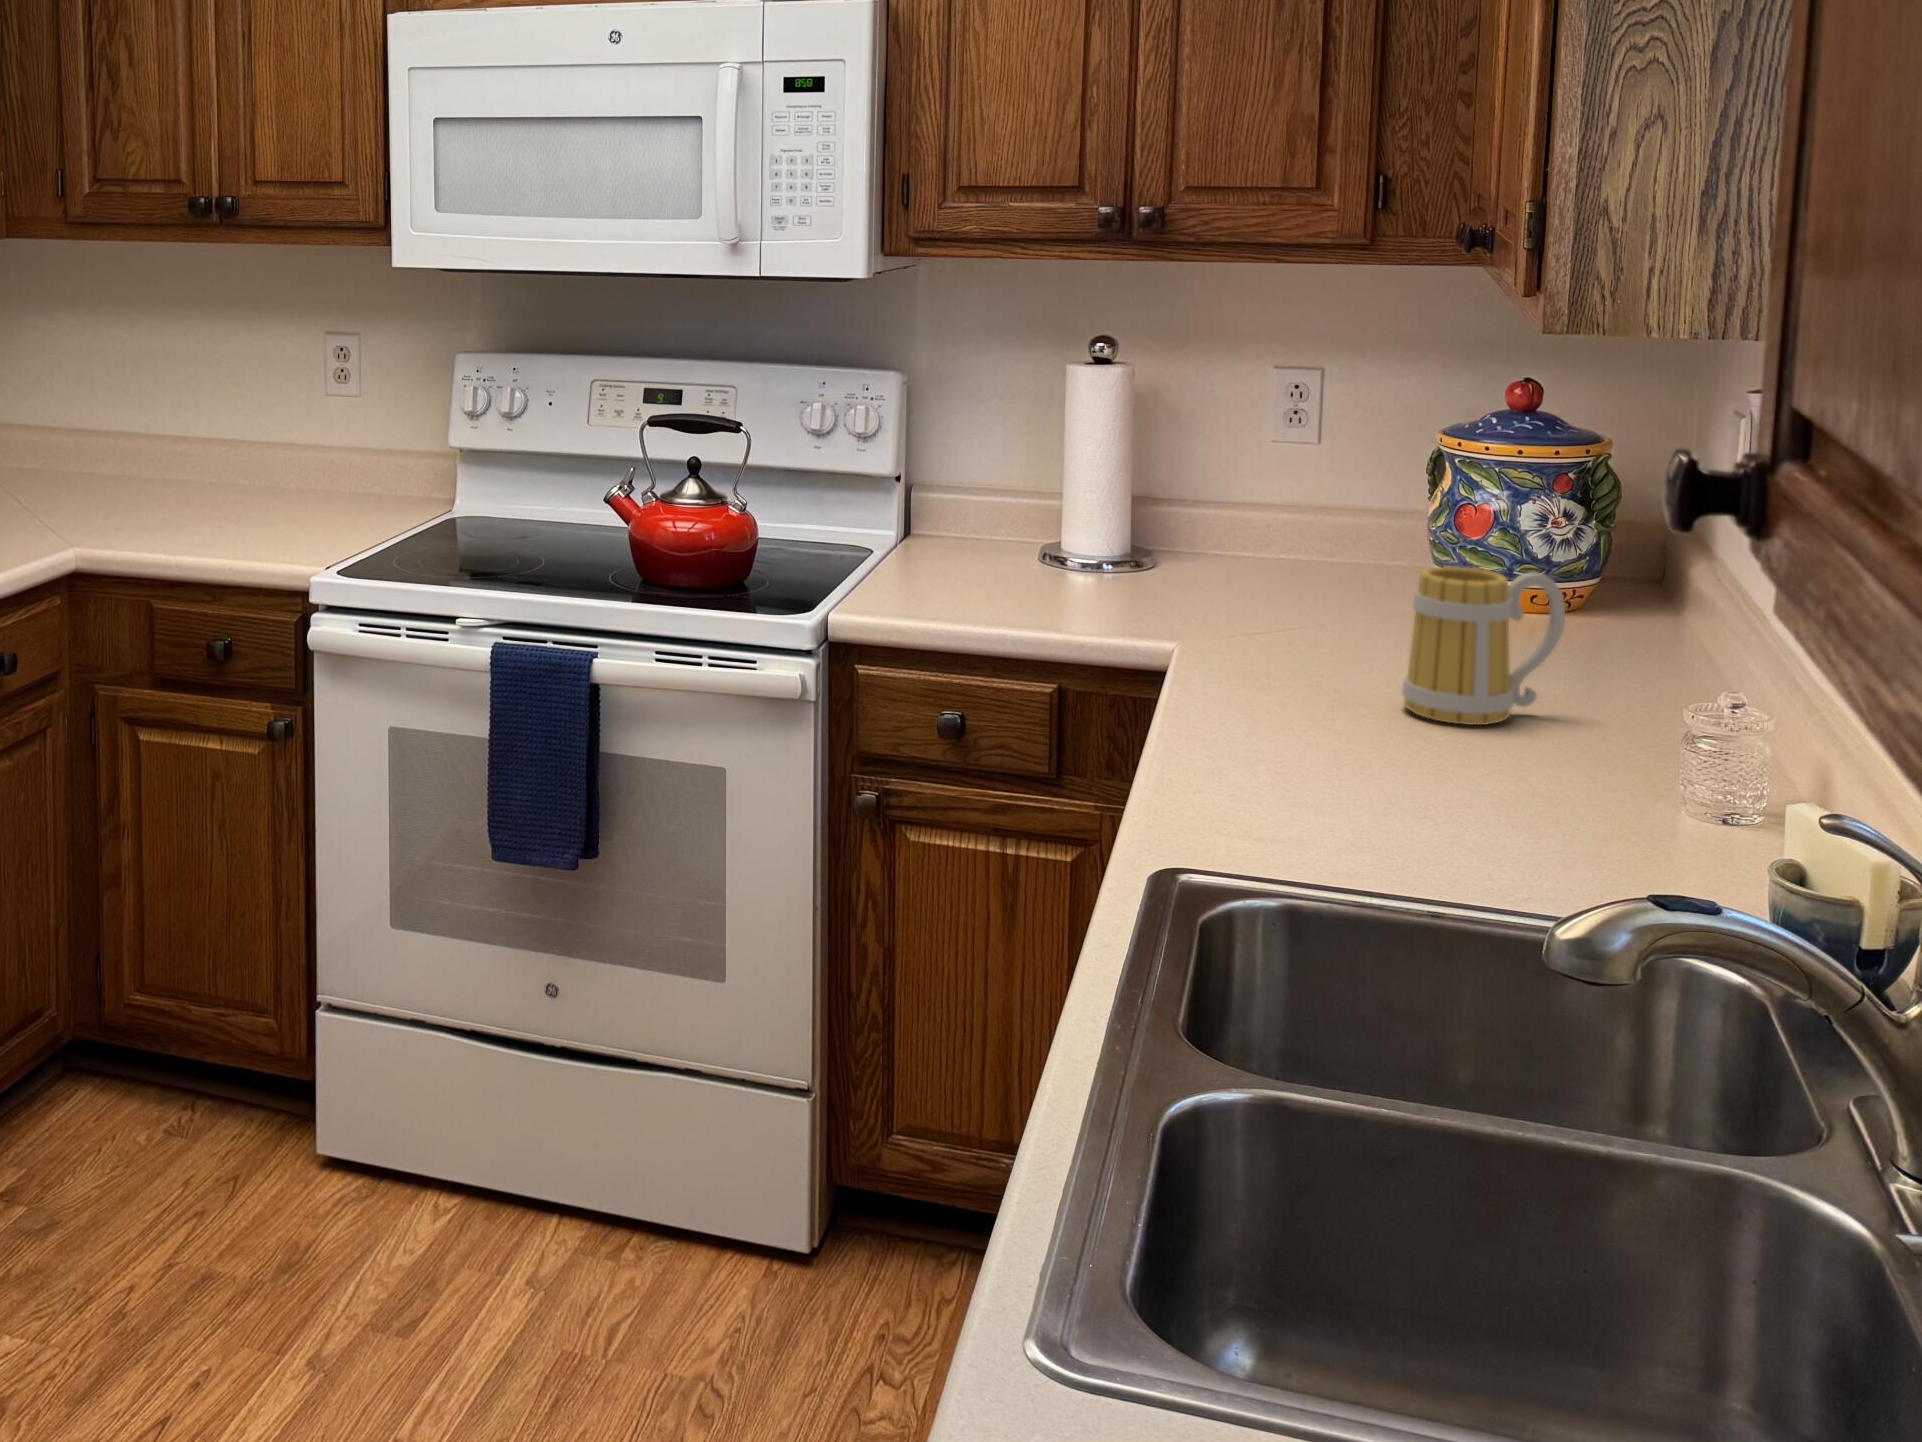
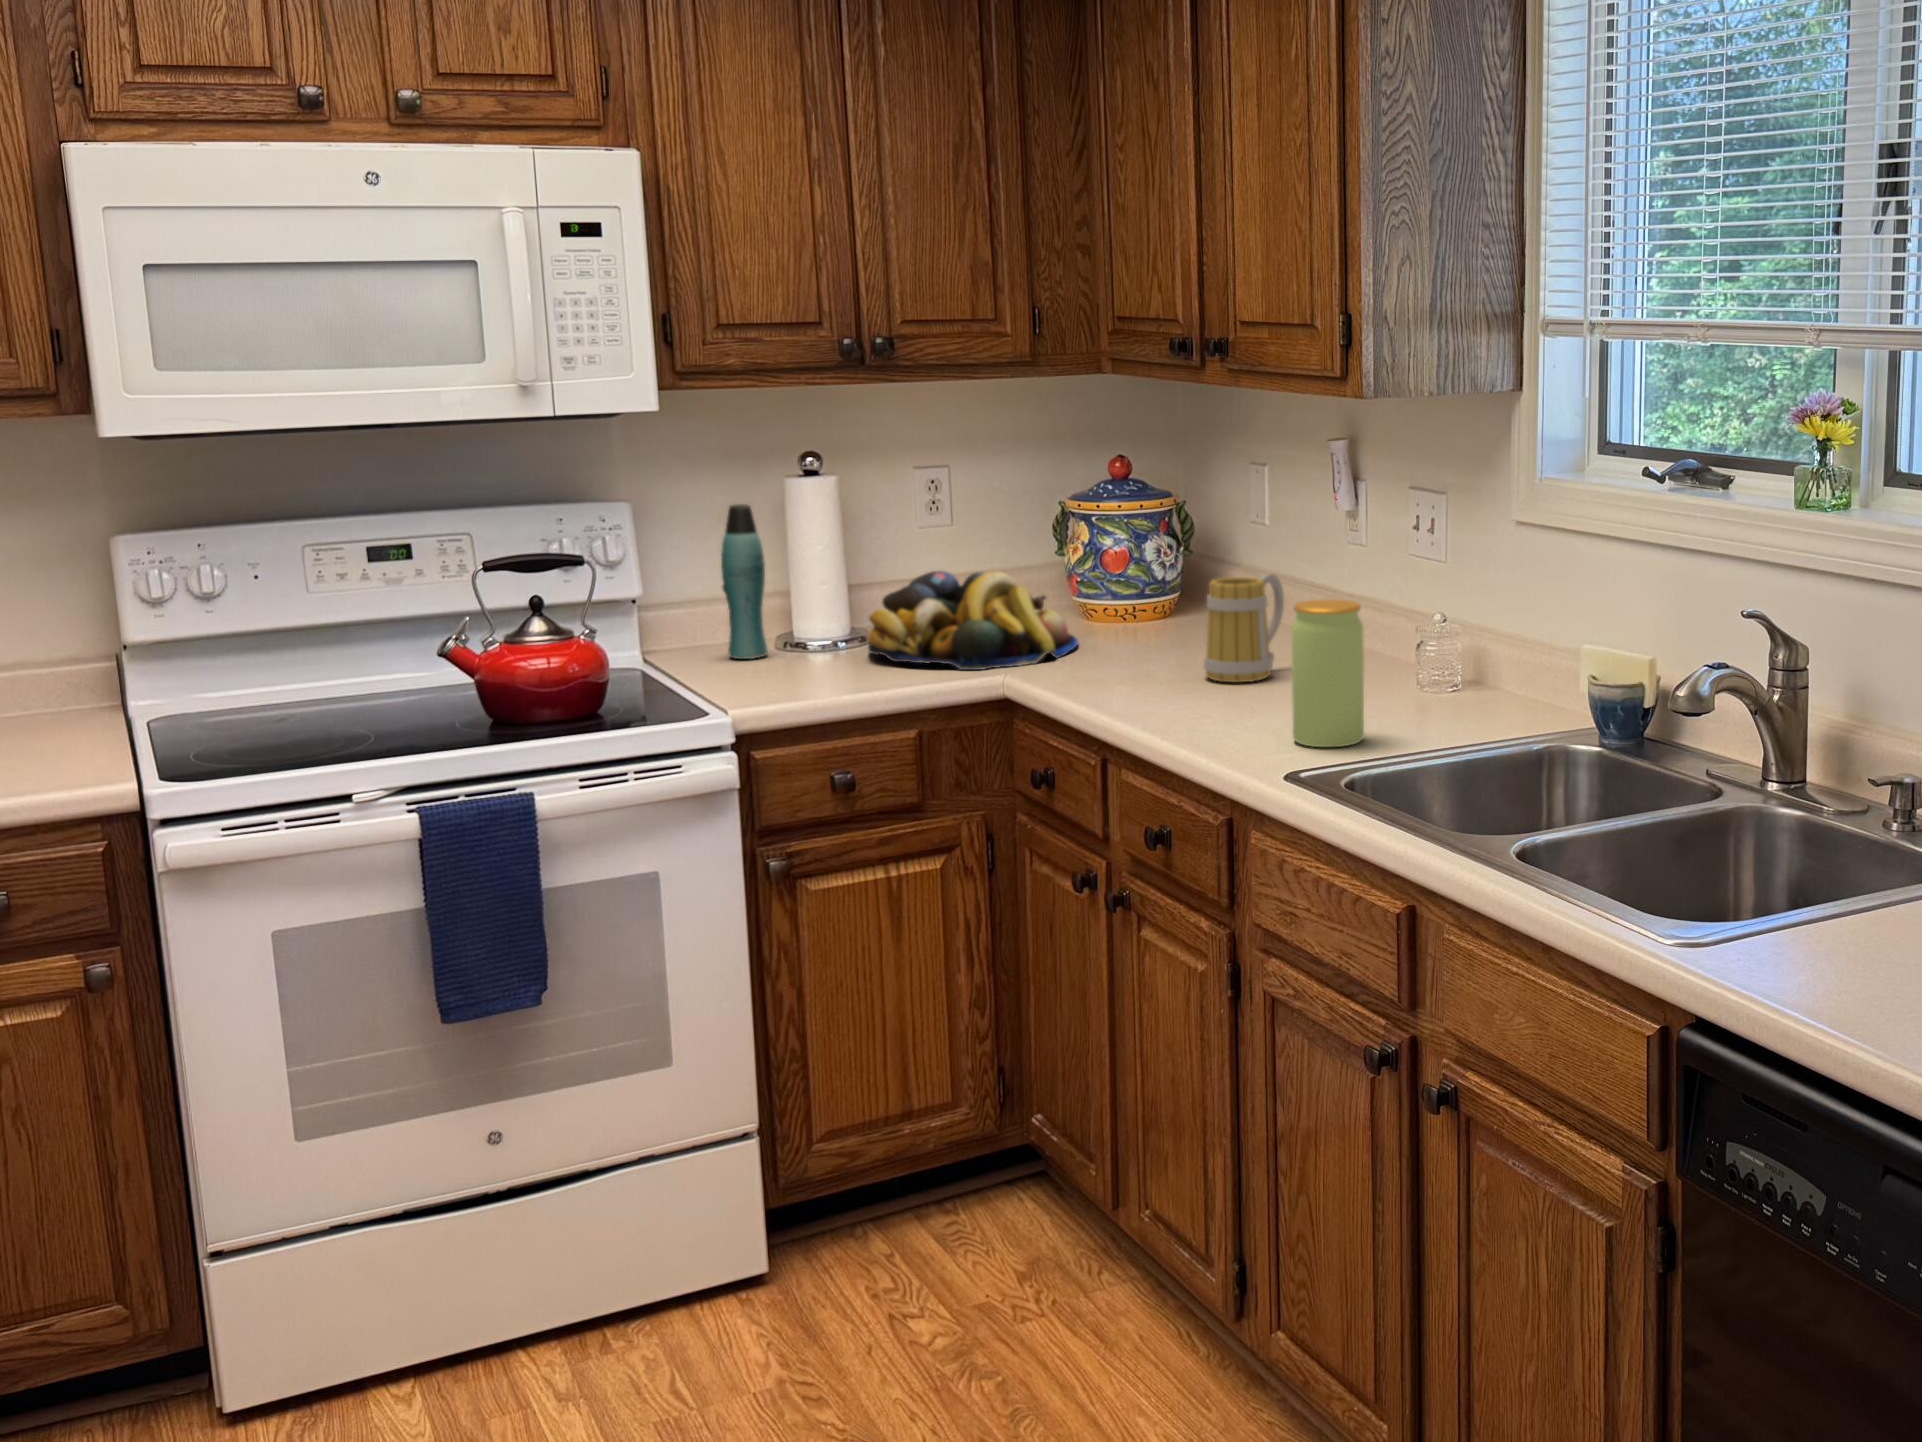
bottle: none [969,387,1019,564] -> present [721,504,768,659]
fruit bowl: none [1086,496,1376,635] -> present [868,571,1078,670]
jar: none [1286,618,1410,847] -> present [1291,599,1364,747]

